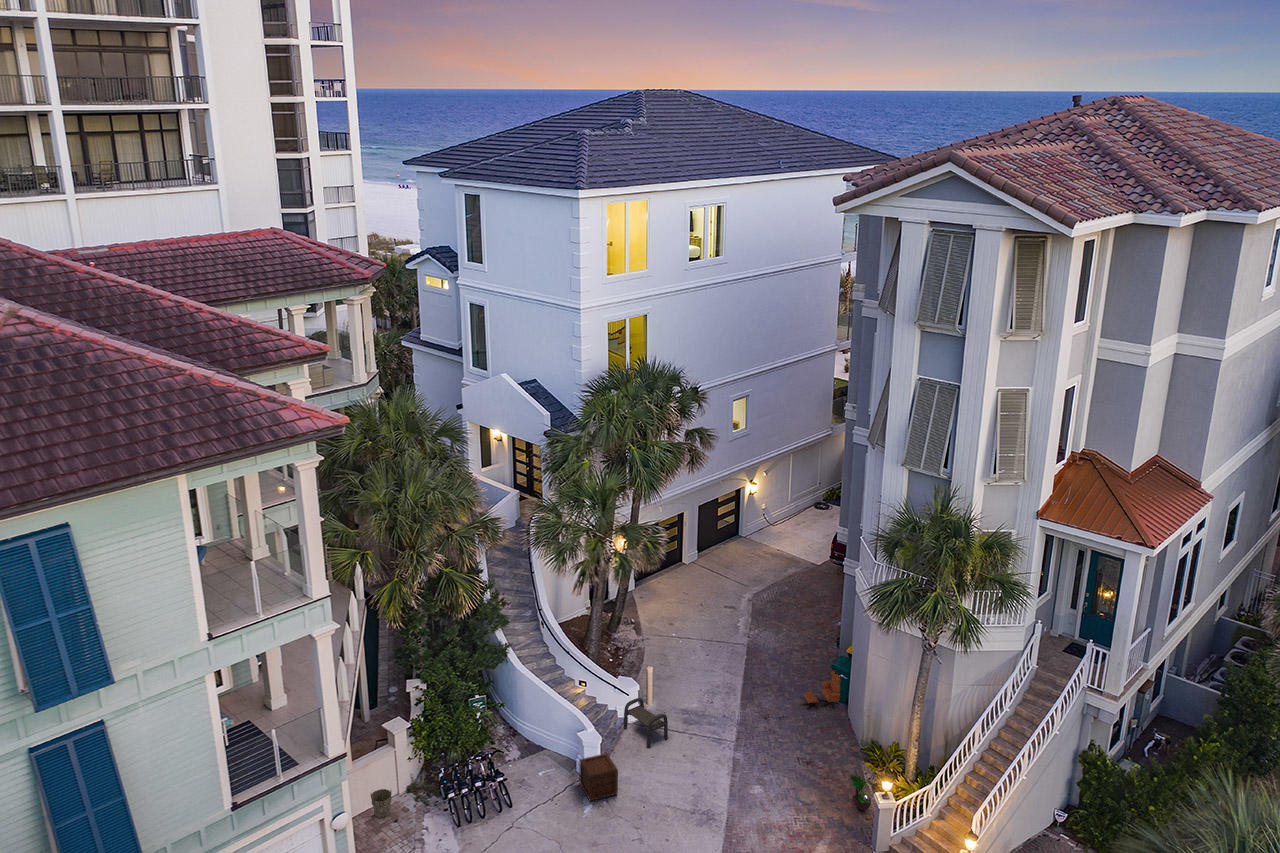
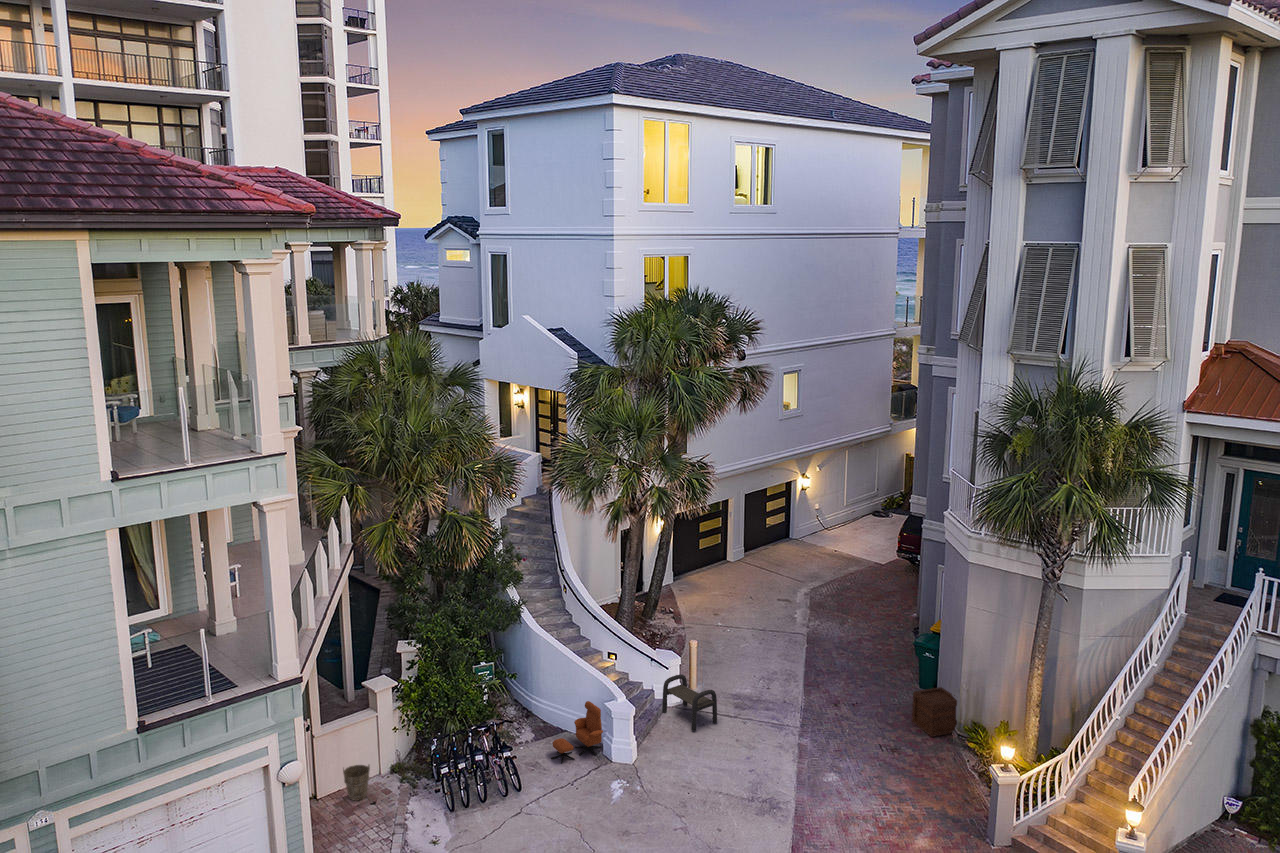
lounge chair: present [802,670,840,709] -> present [551,701,603,764]
wooden crate: present [579,753,618,801] -> present [912,687,957,737]
potted tree: present [849,774,871,810] -> none [950,747,981,800]

